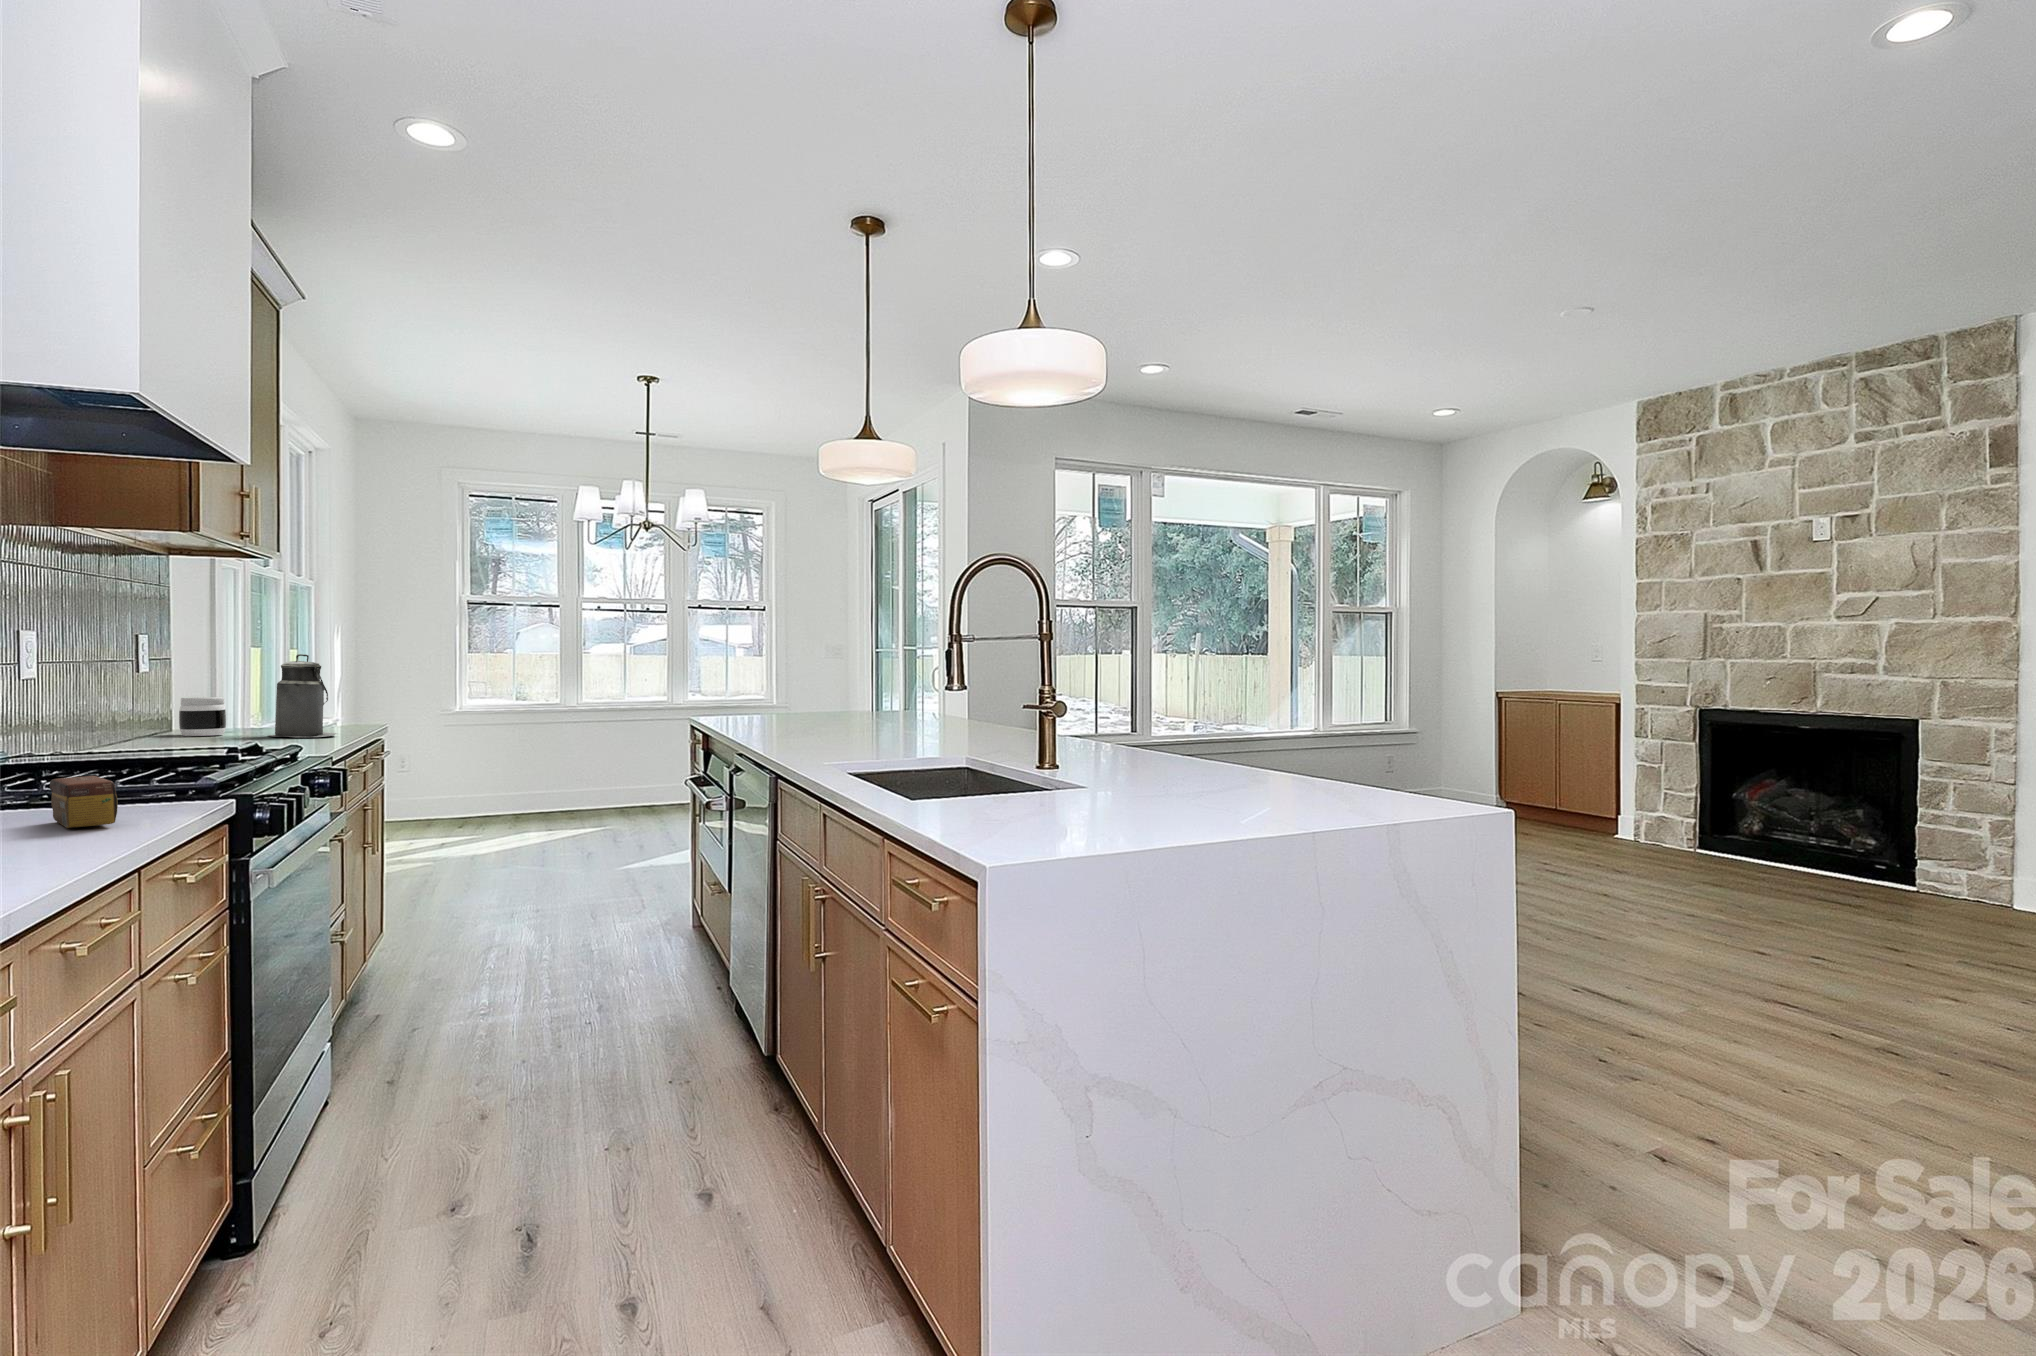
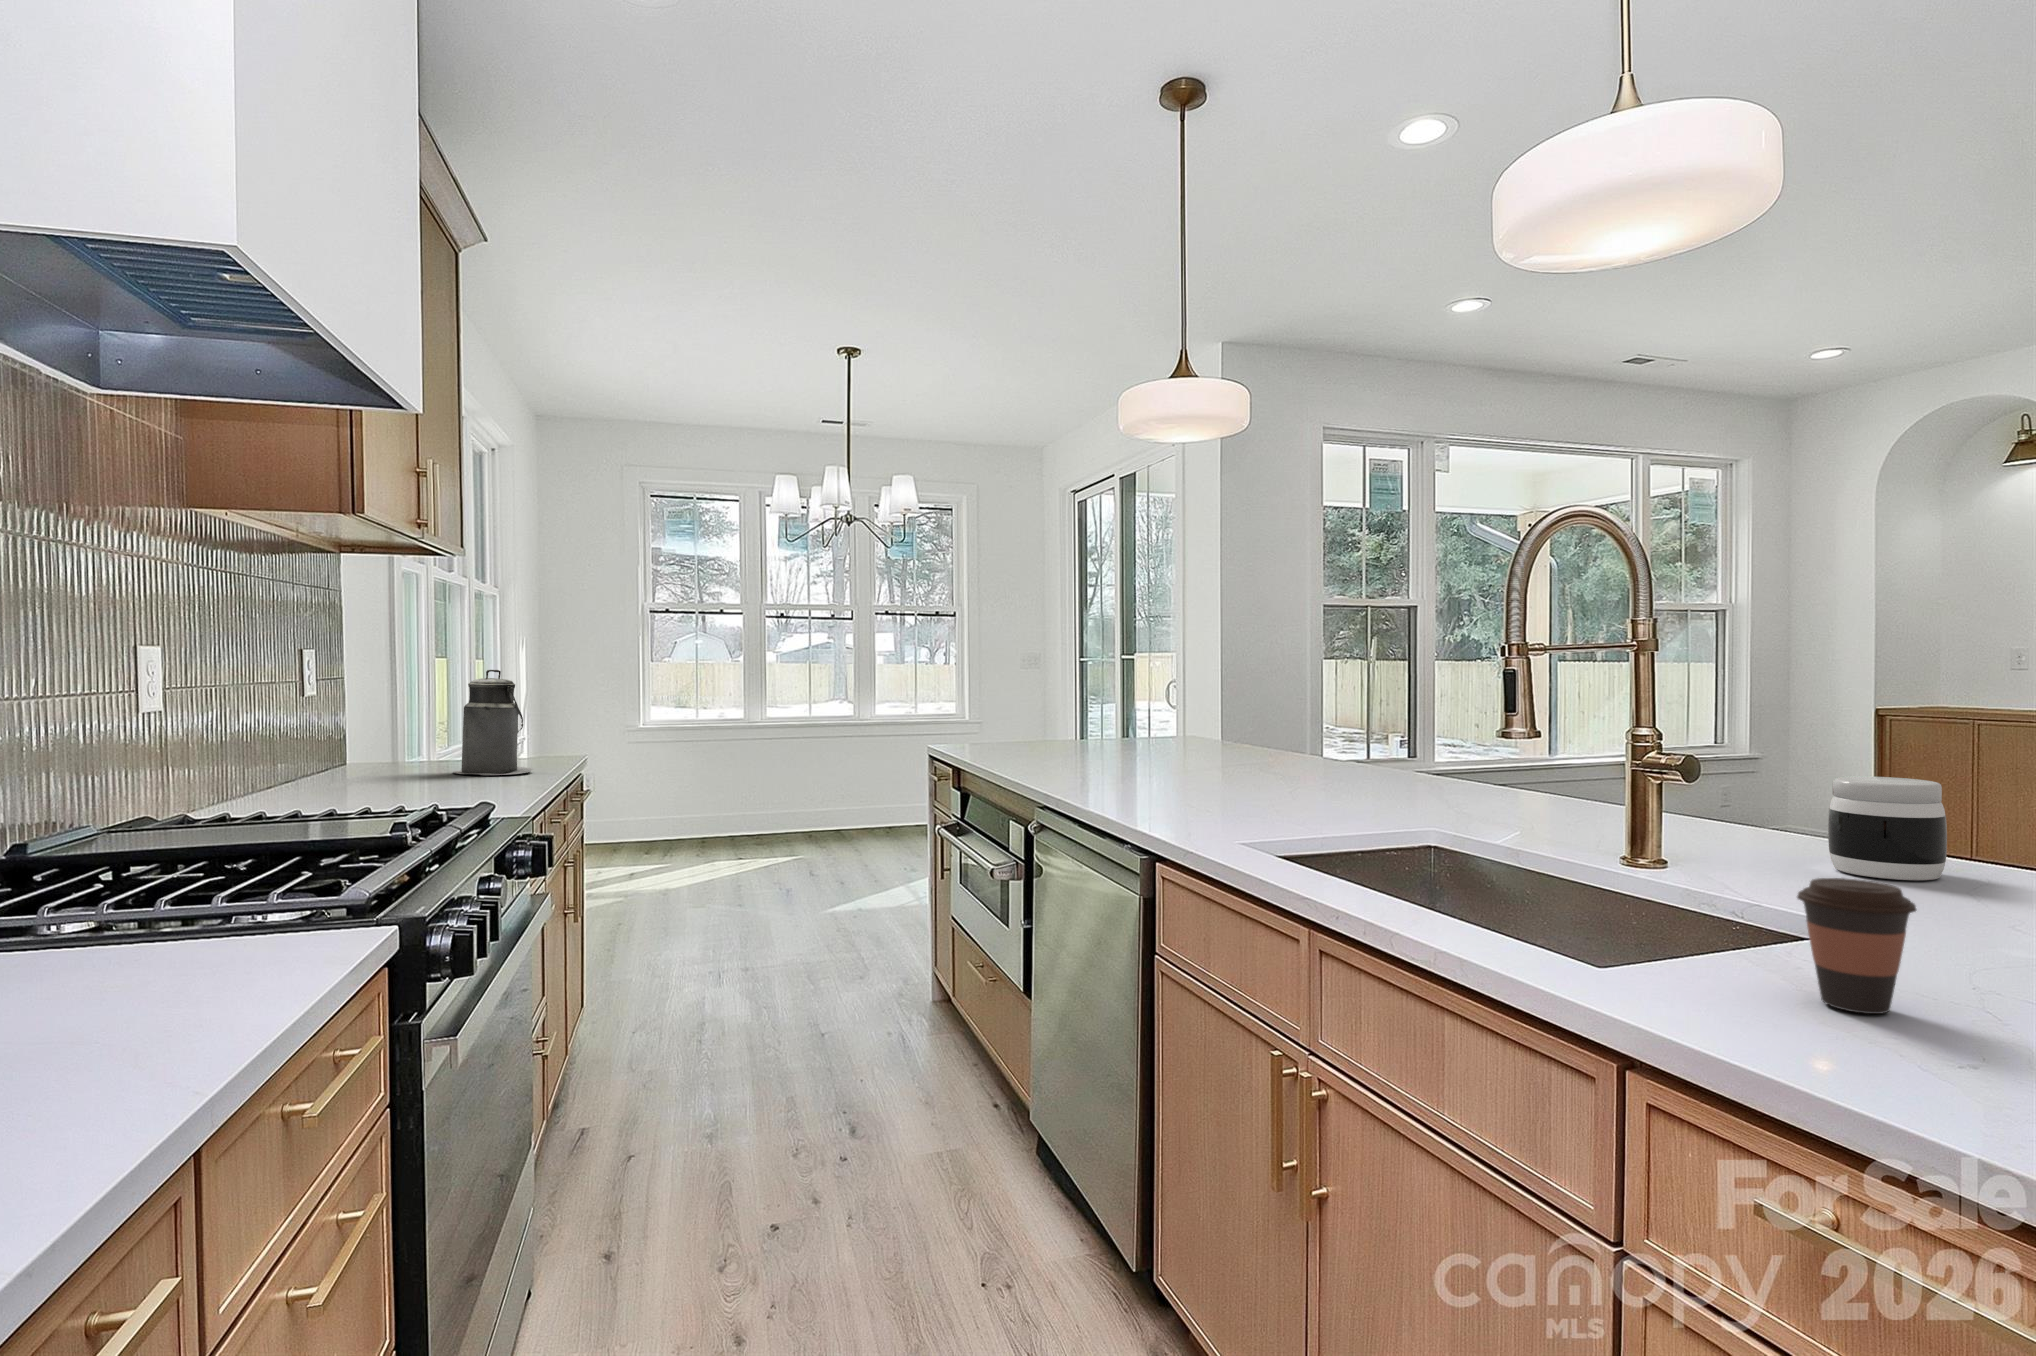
jar: present [179,697,226,736] -> present [1828,776,1947,880]
coffee cup: none [951,754,995,813] -> present [1797,878,1916,1014]
tea box: present [50,776,118,828] -> none [52,911,166,1038]

